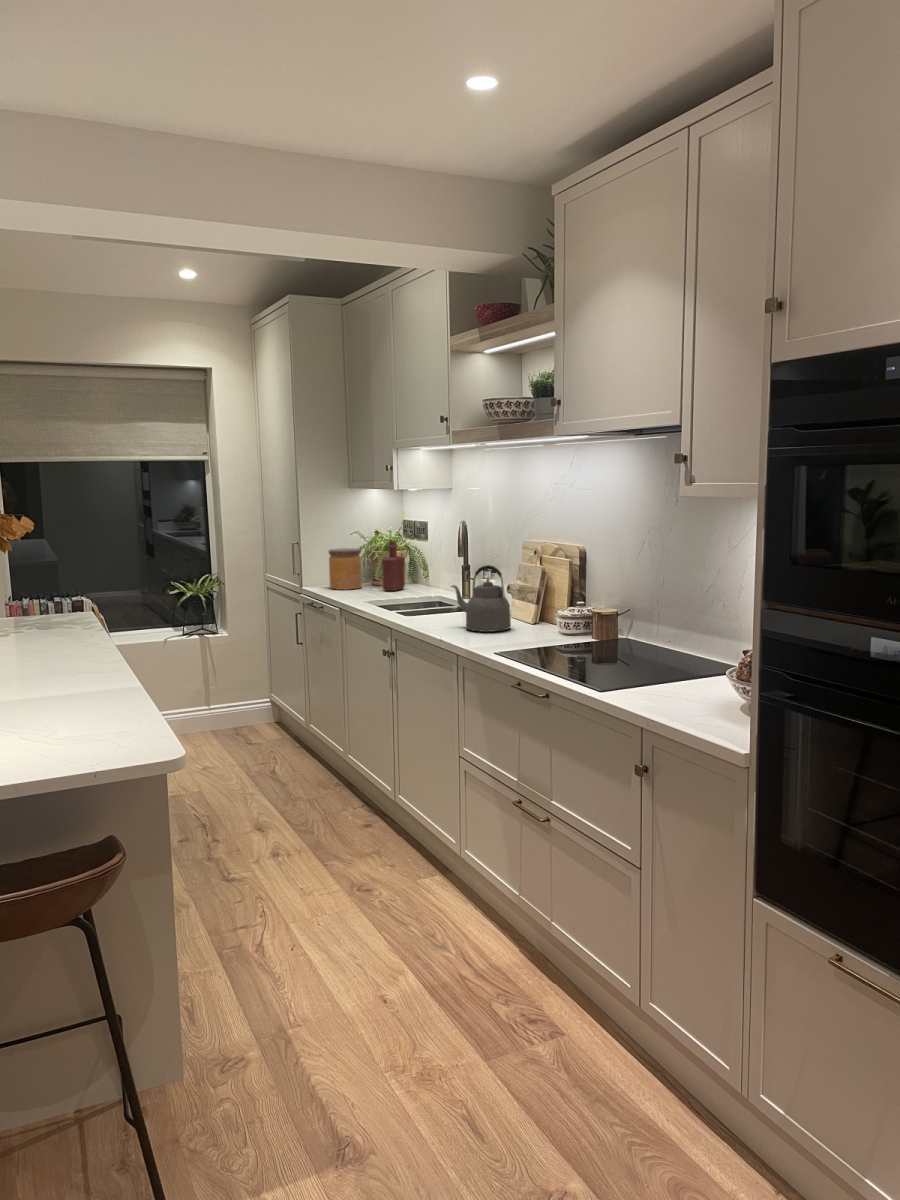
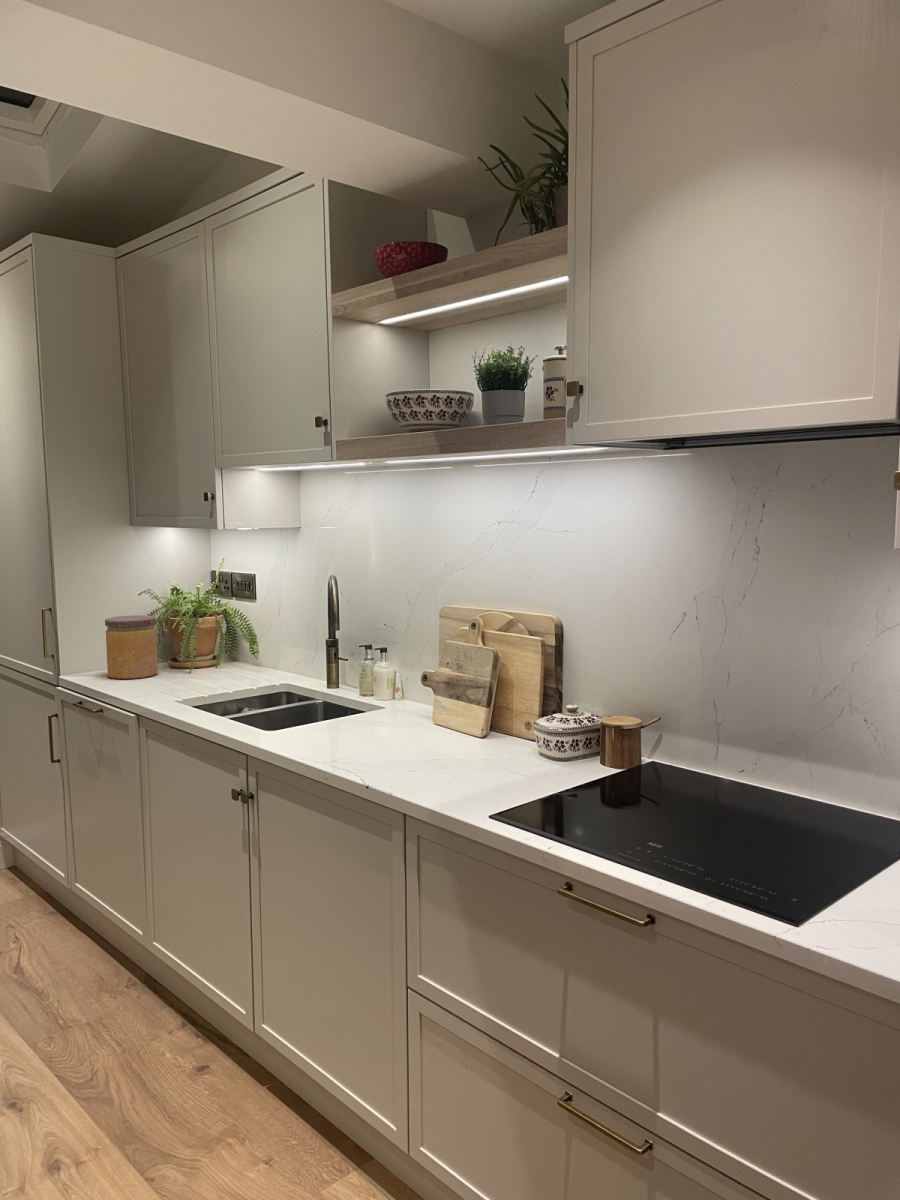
bottle: present [382,541,405,591] -> none [193,604,226,678]
kettle: present [451,565,511,632] -> none [355,653,460,762]

